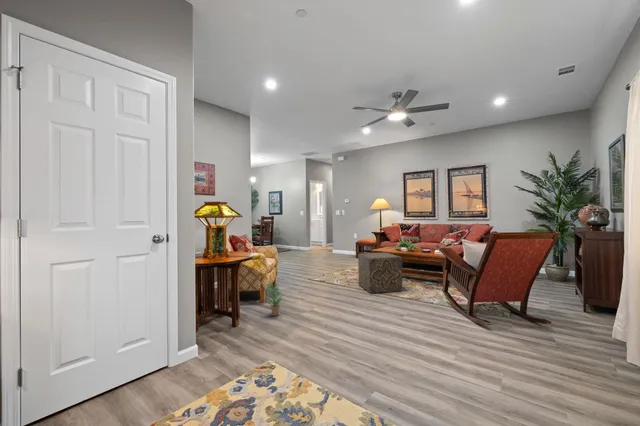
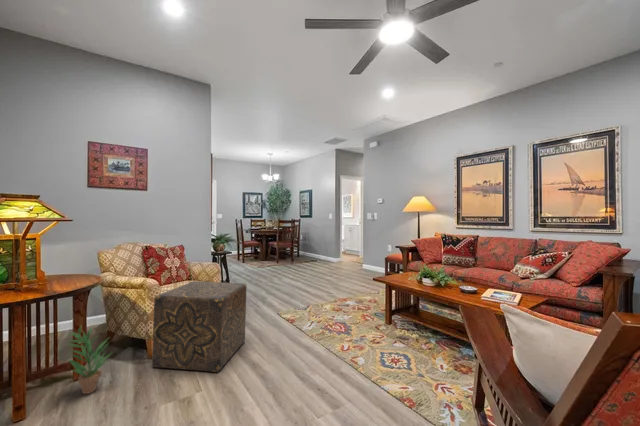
ottoman: present [358,253,402,293] -> present [152,281,247,372]

